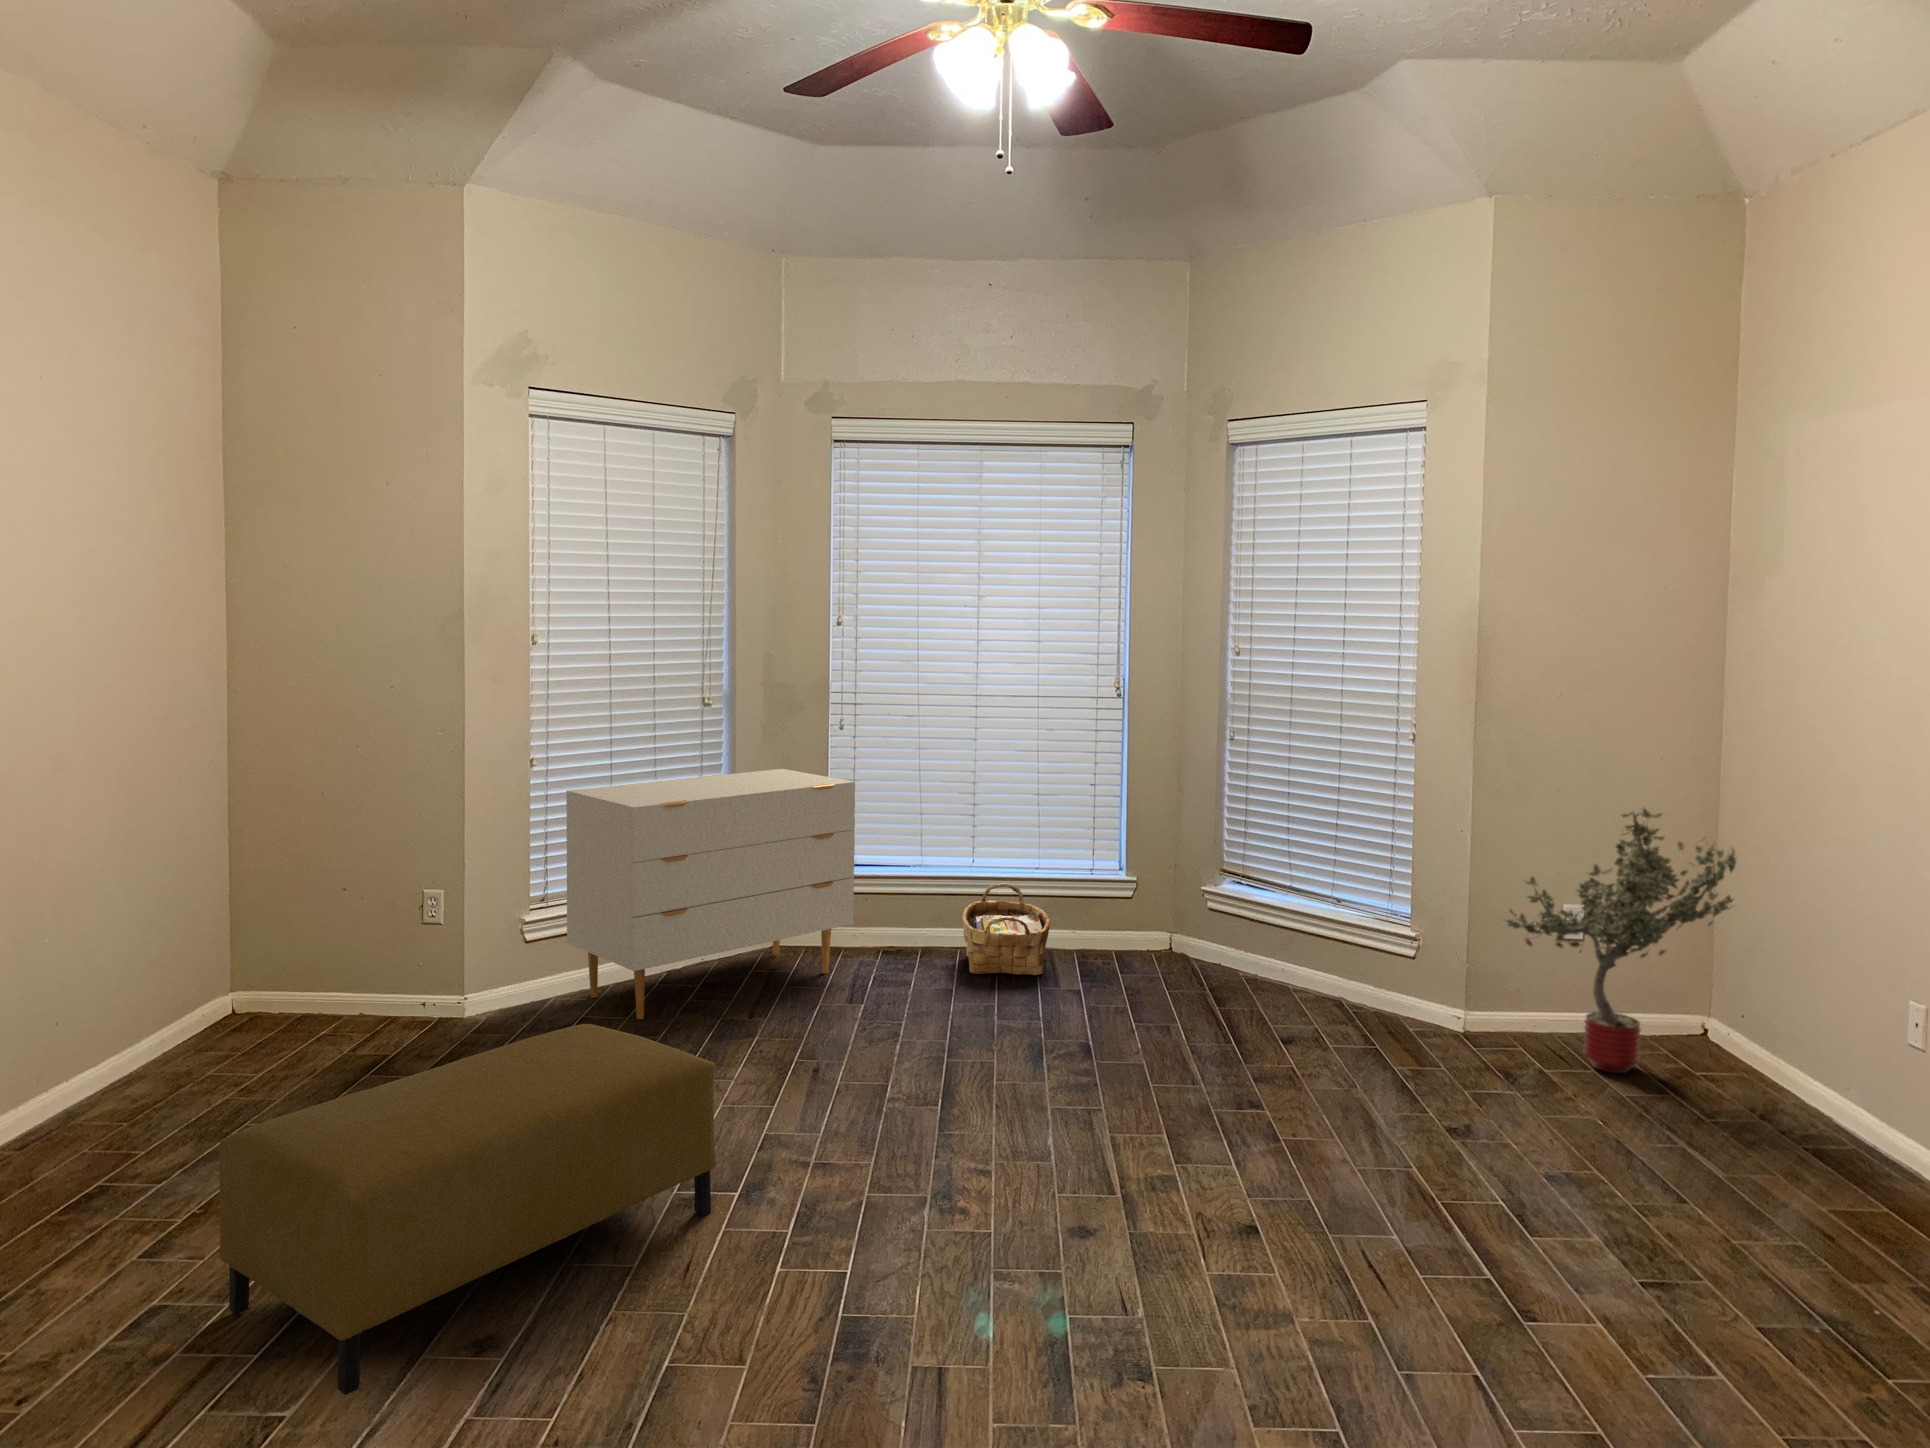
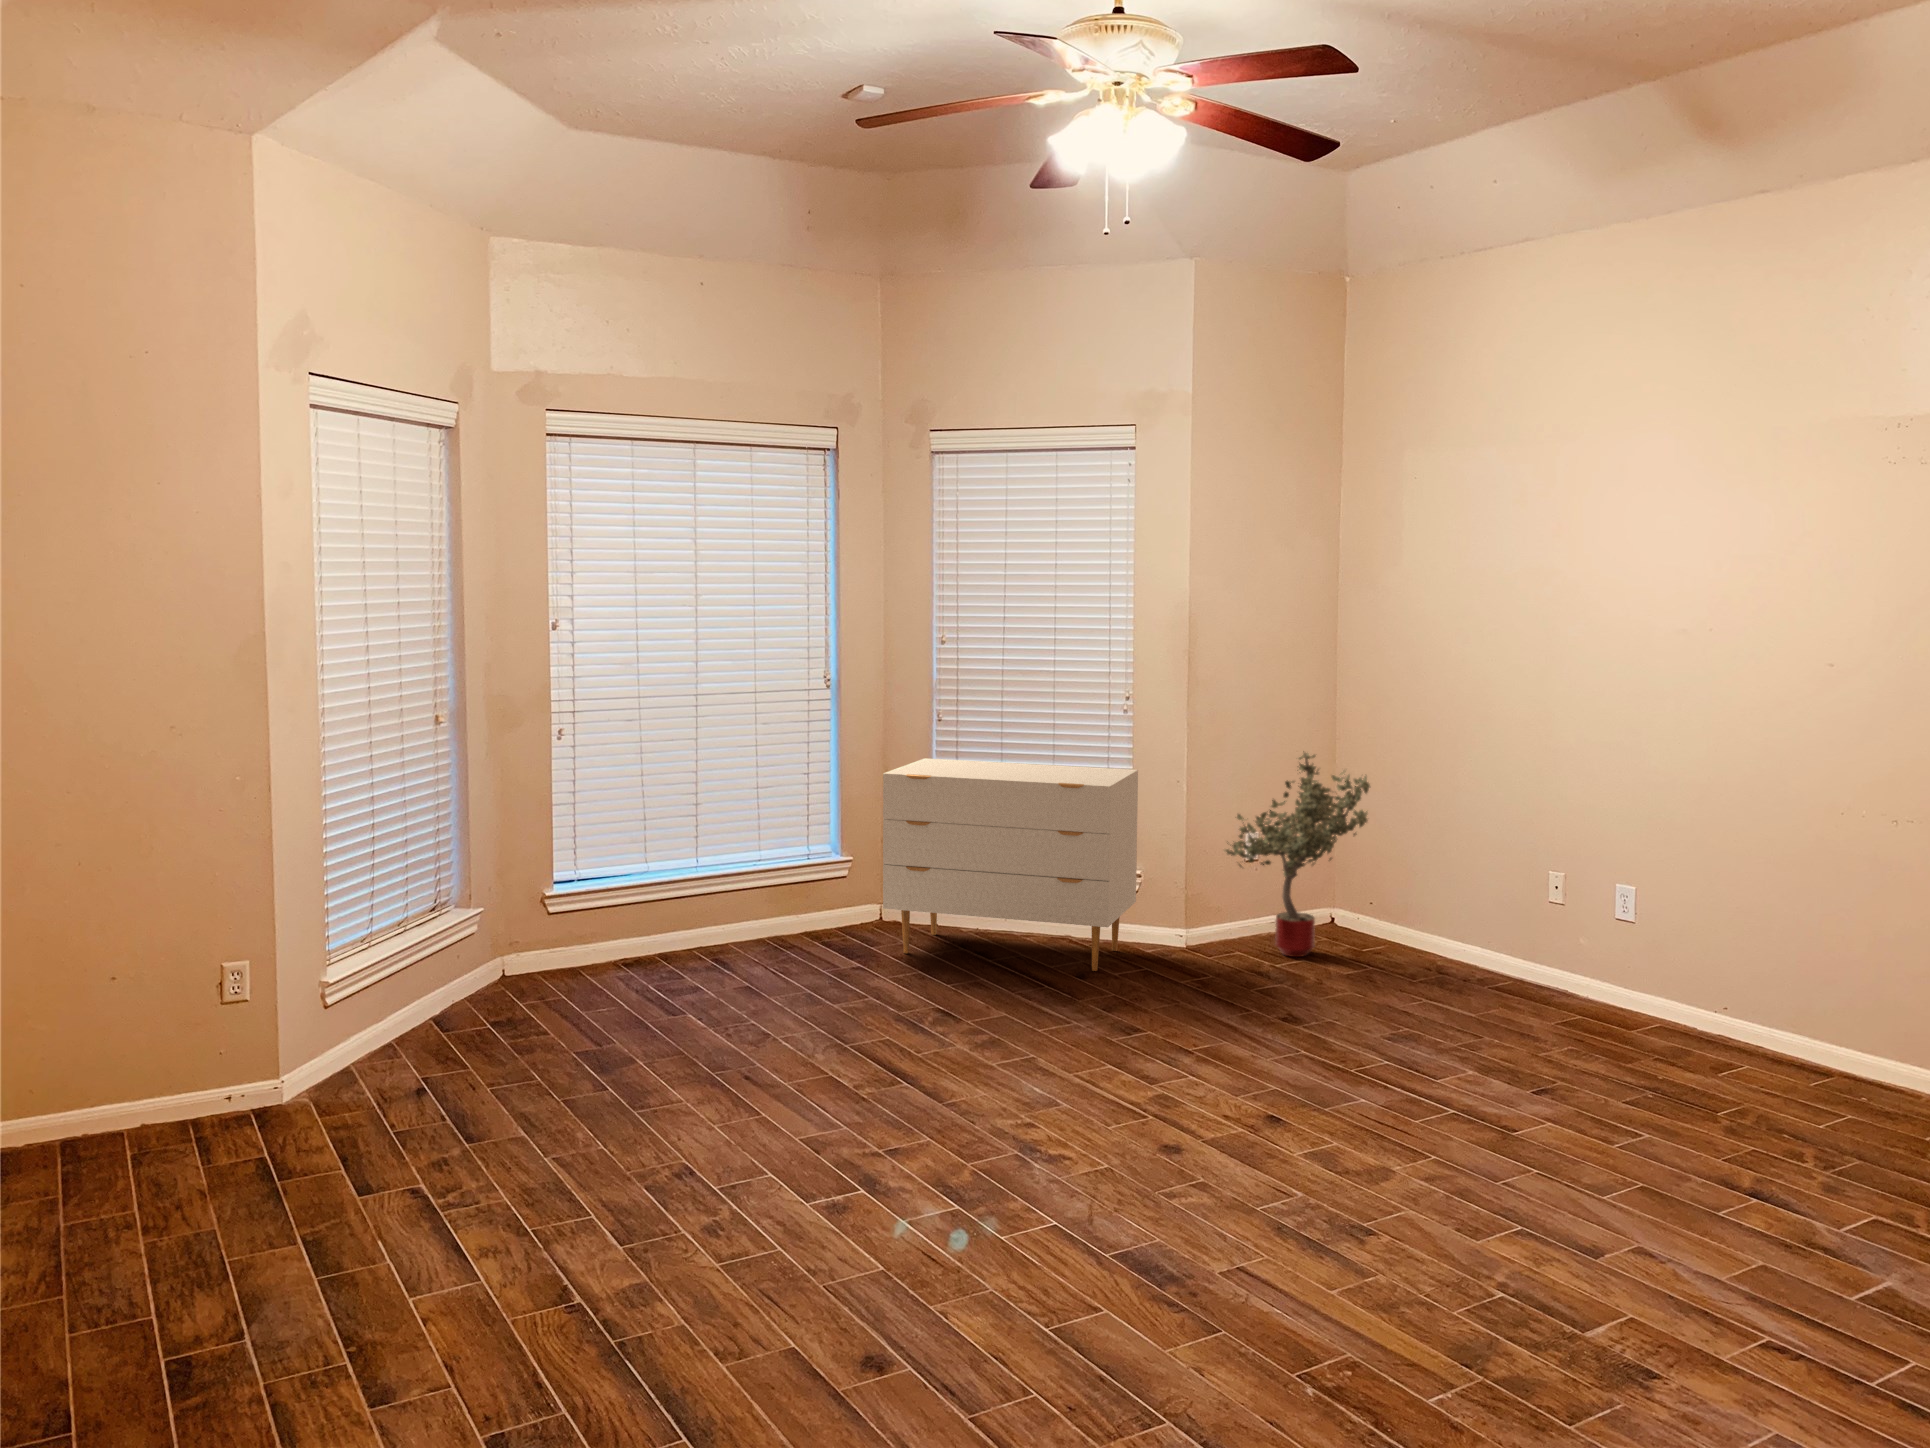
dresser: present [566,769,855,1019] -> present [883,758,1138,971]
woven basket: present [962,883,1050,975] -> none [711,881,809,972]
ottoman: present [219,1024,716,1395] -> none [537,1037,825,1337]

